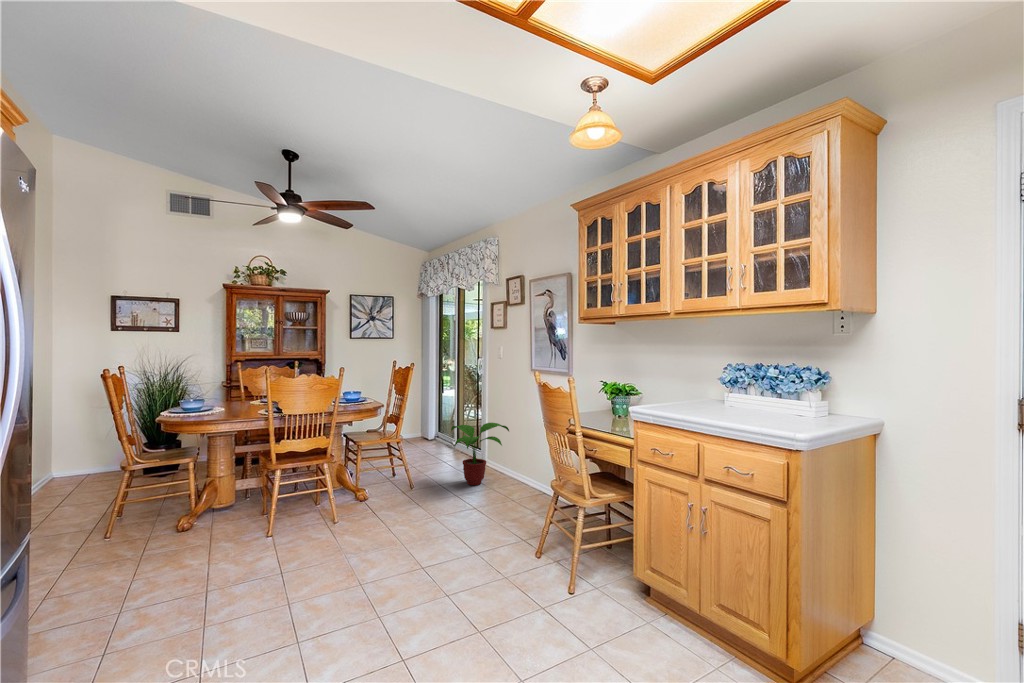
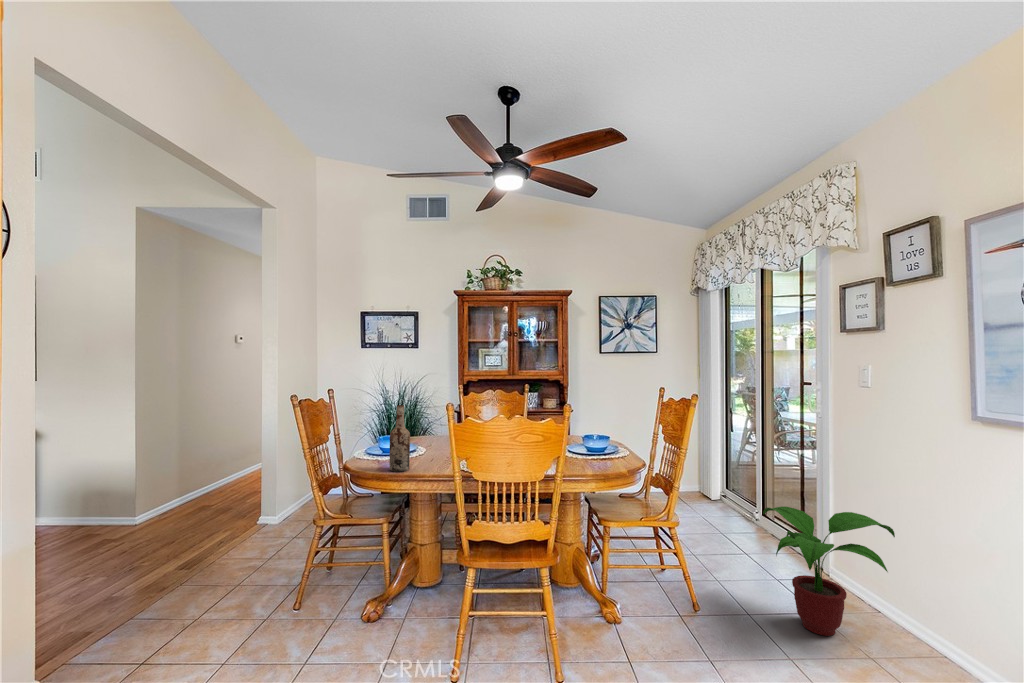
wine bottle: none [202,373,219,420] -> present [389,405,410,472]

